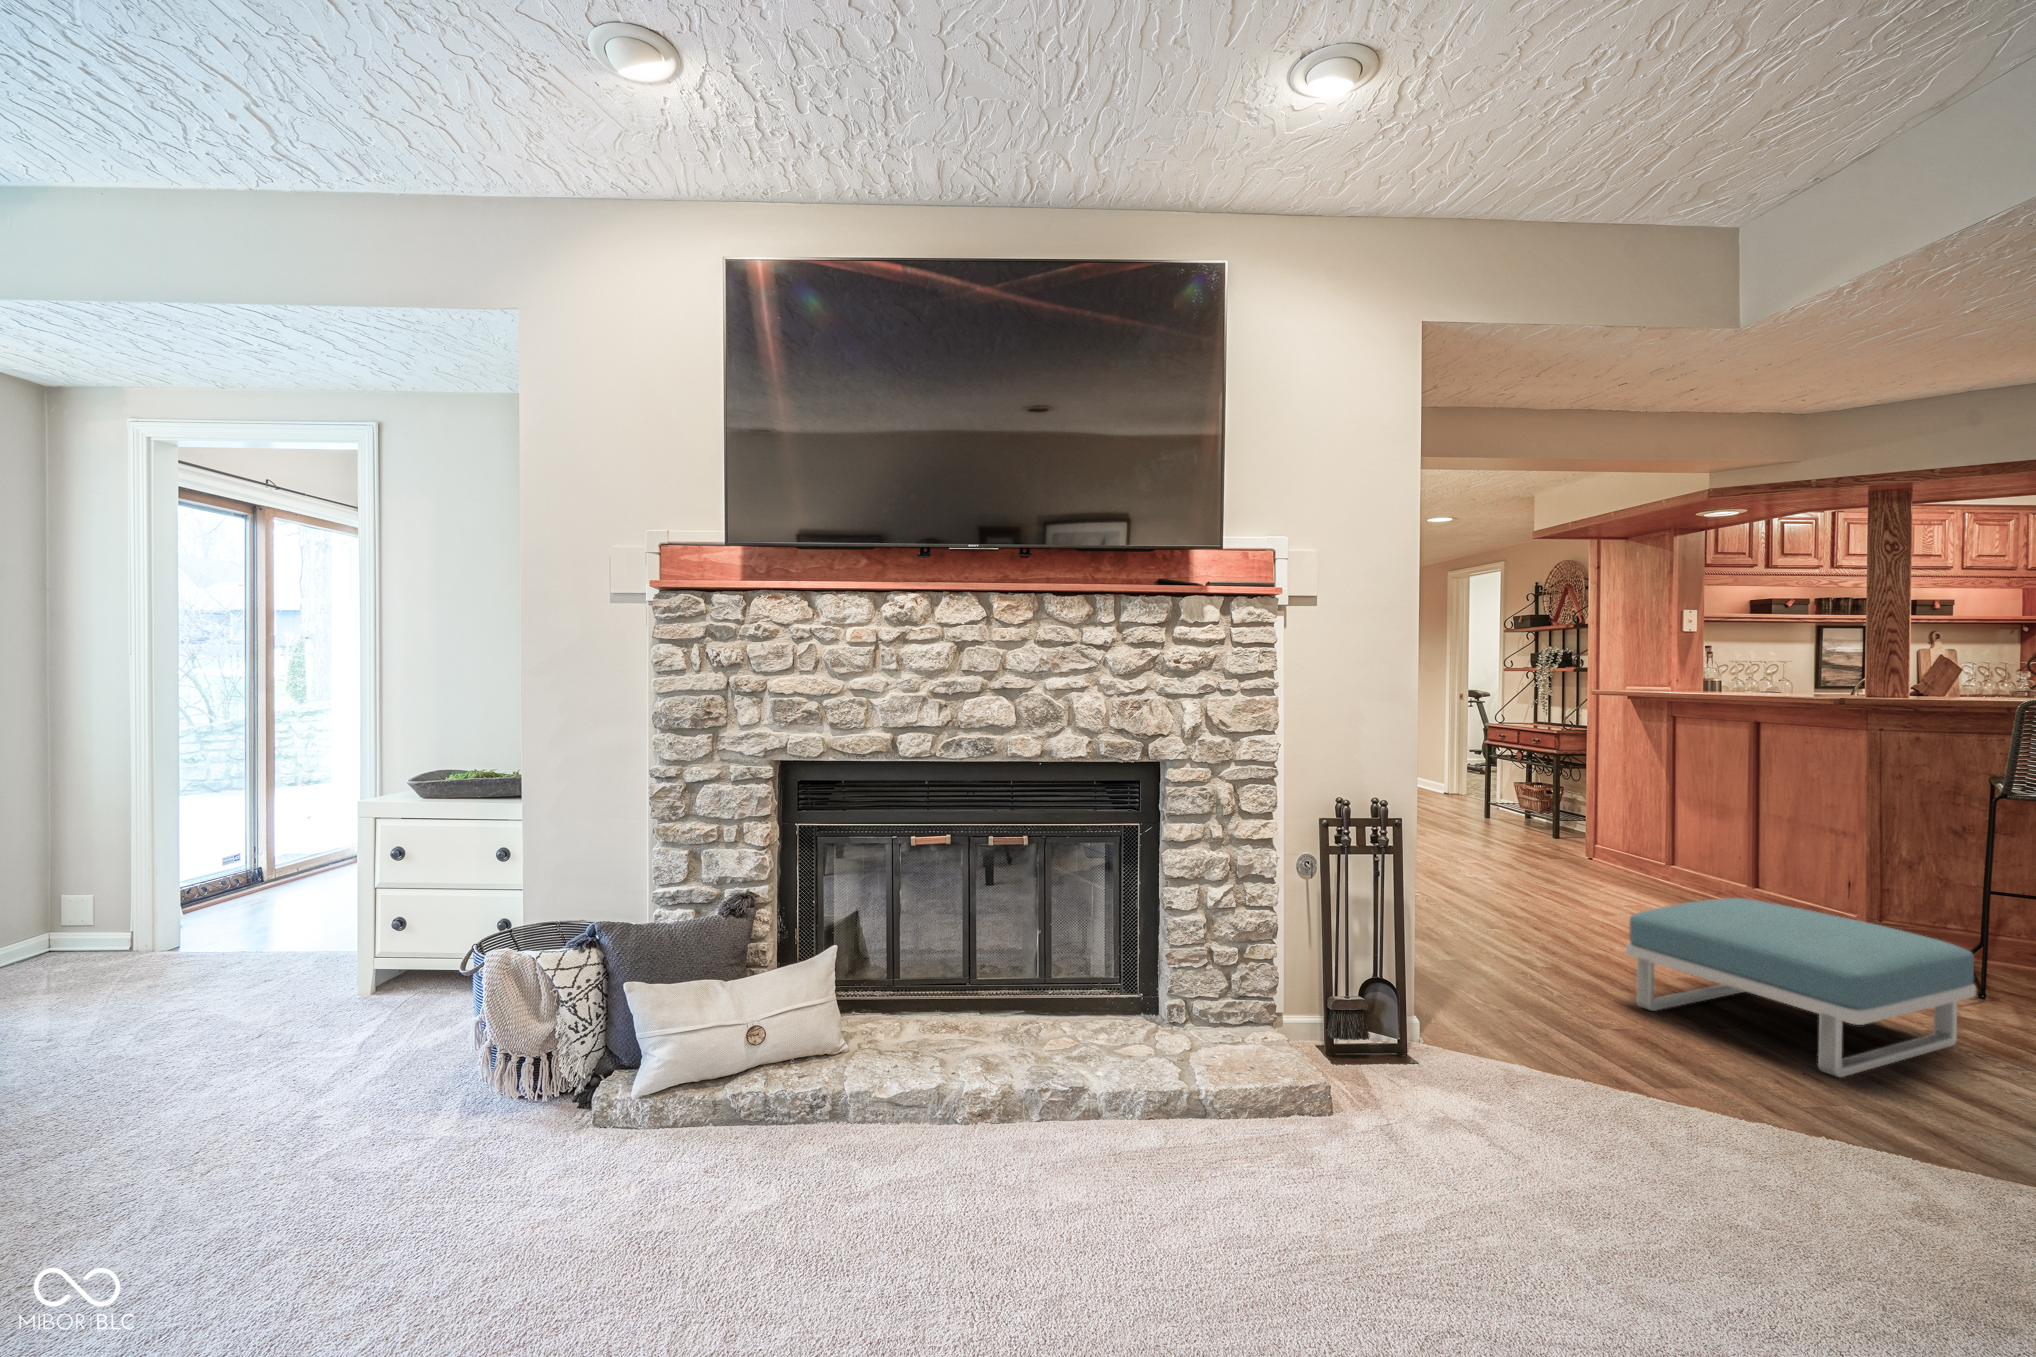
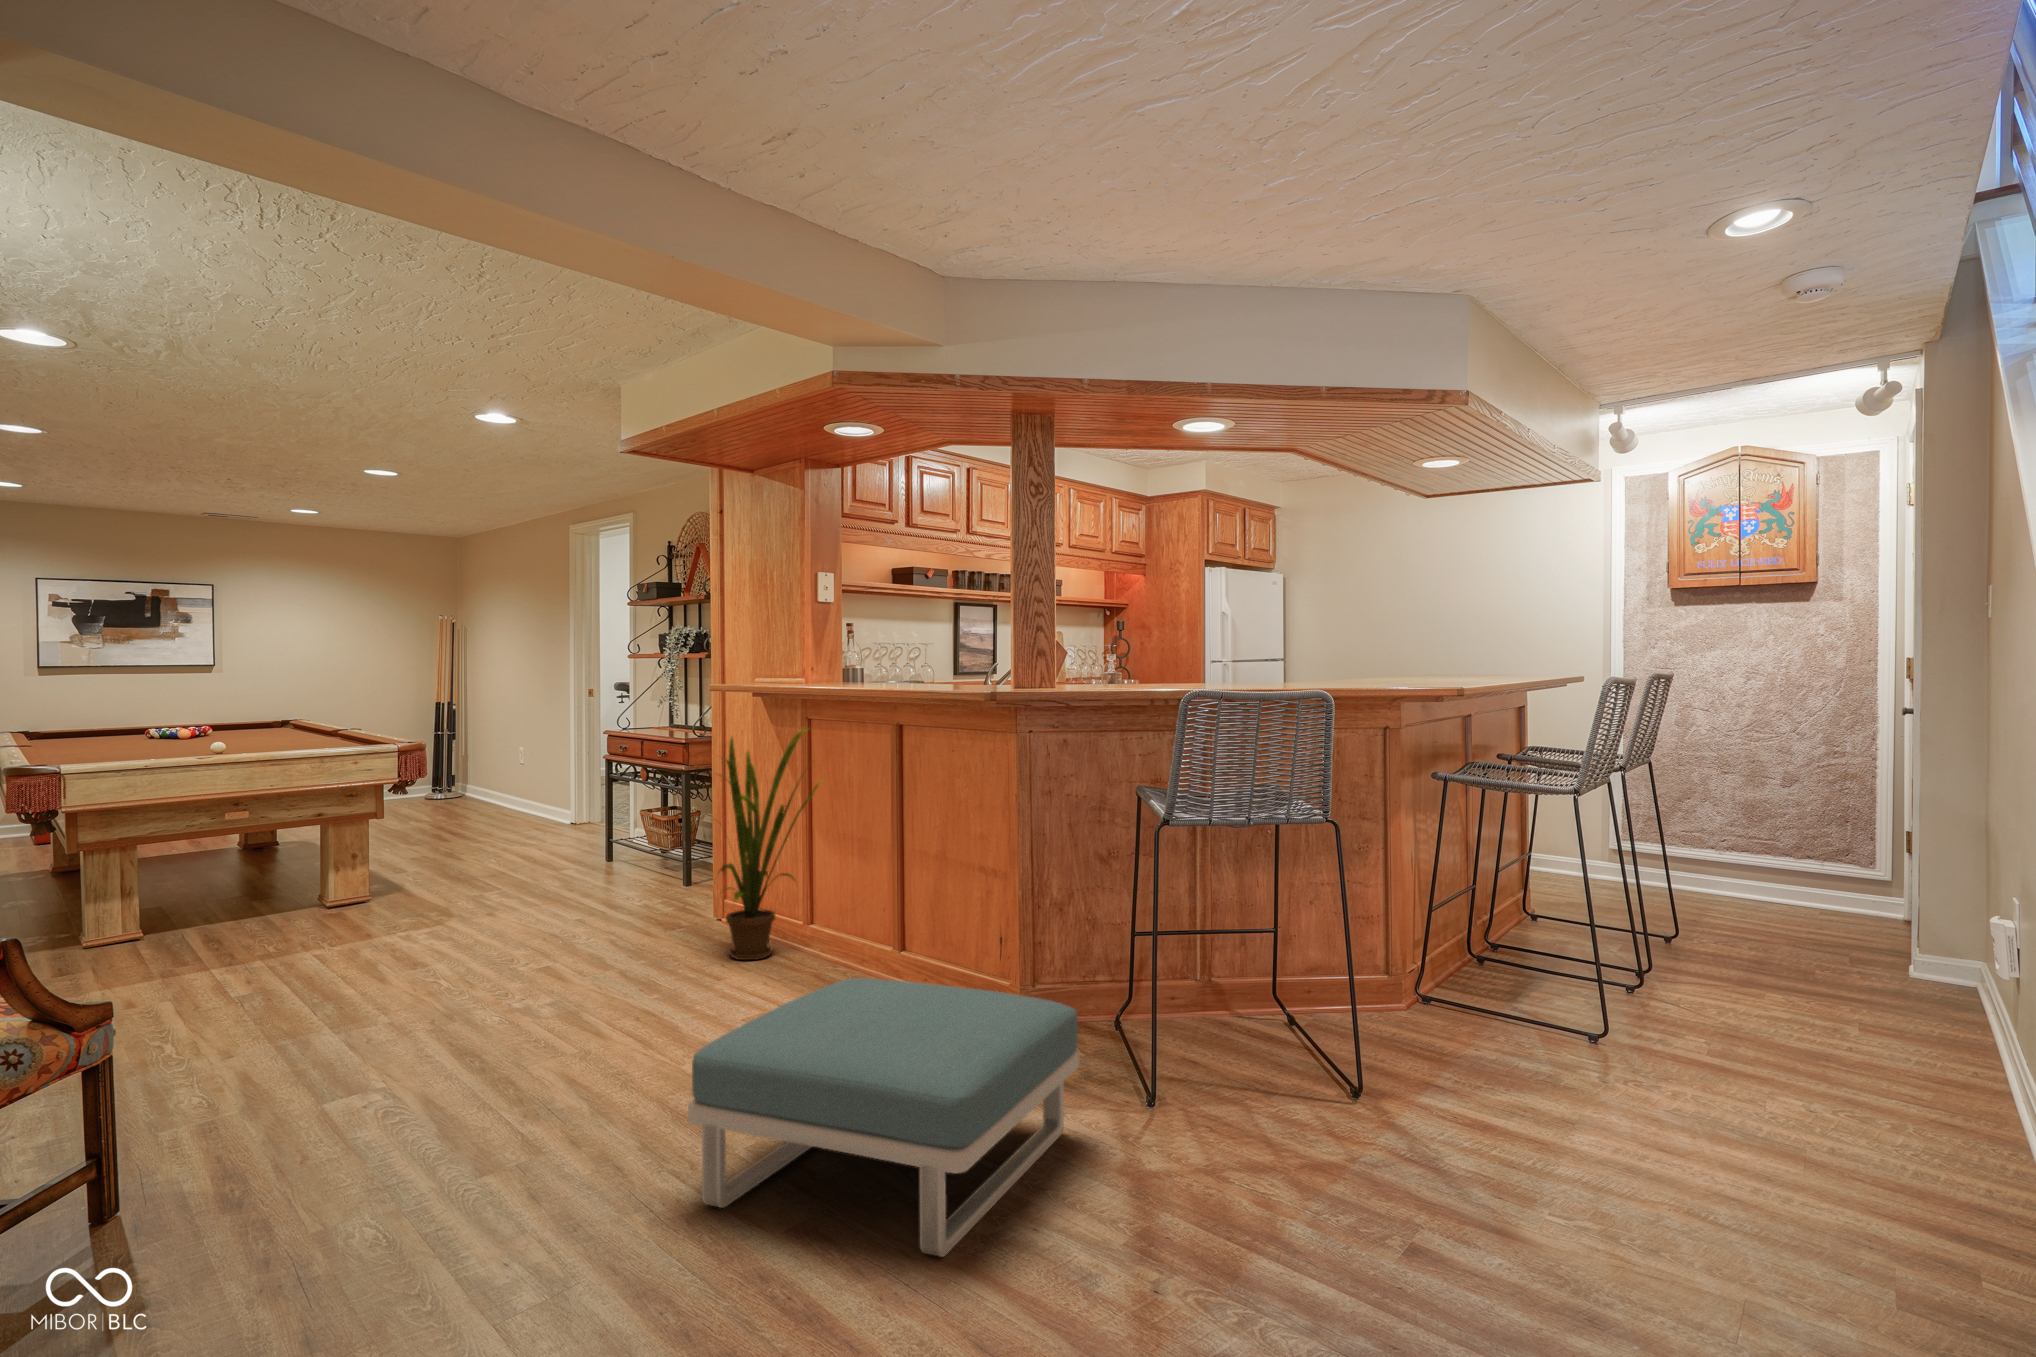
house plant: none [1594,726,1697,889] -> present [715,728,821,960]

